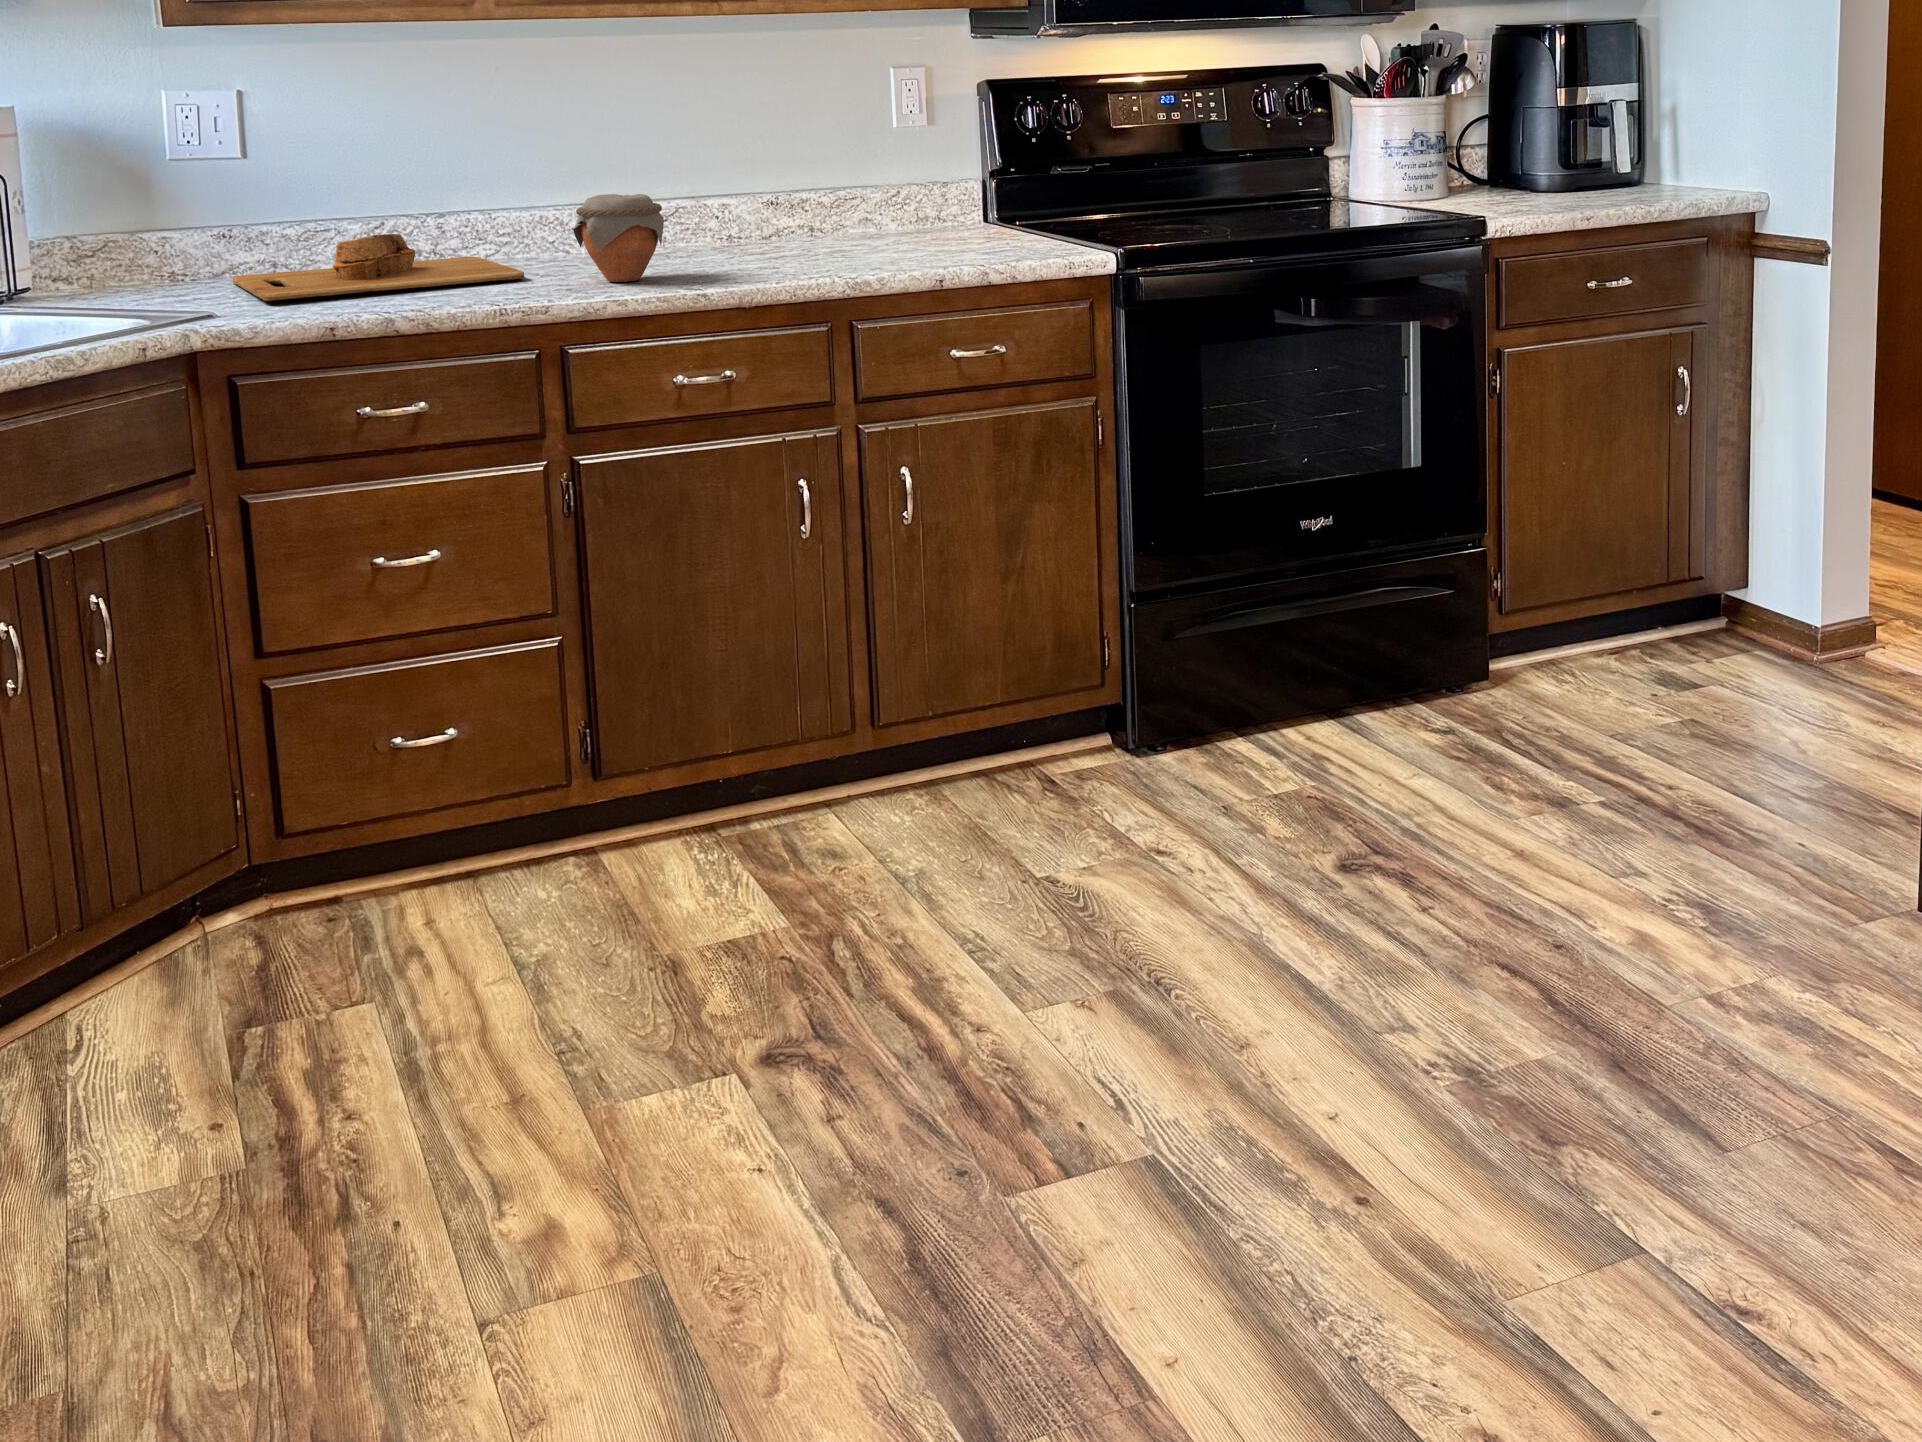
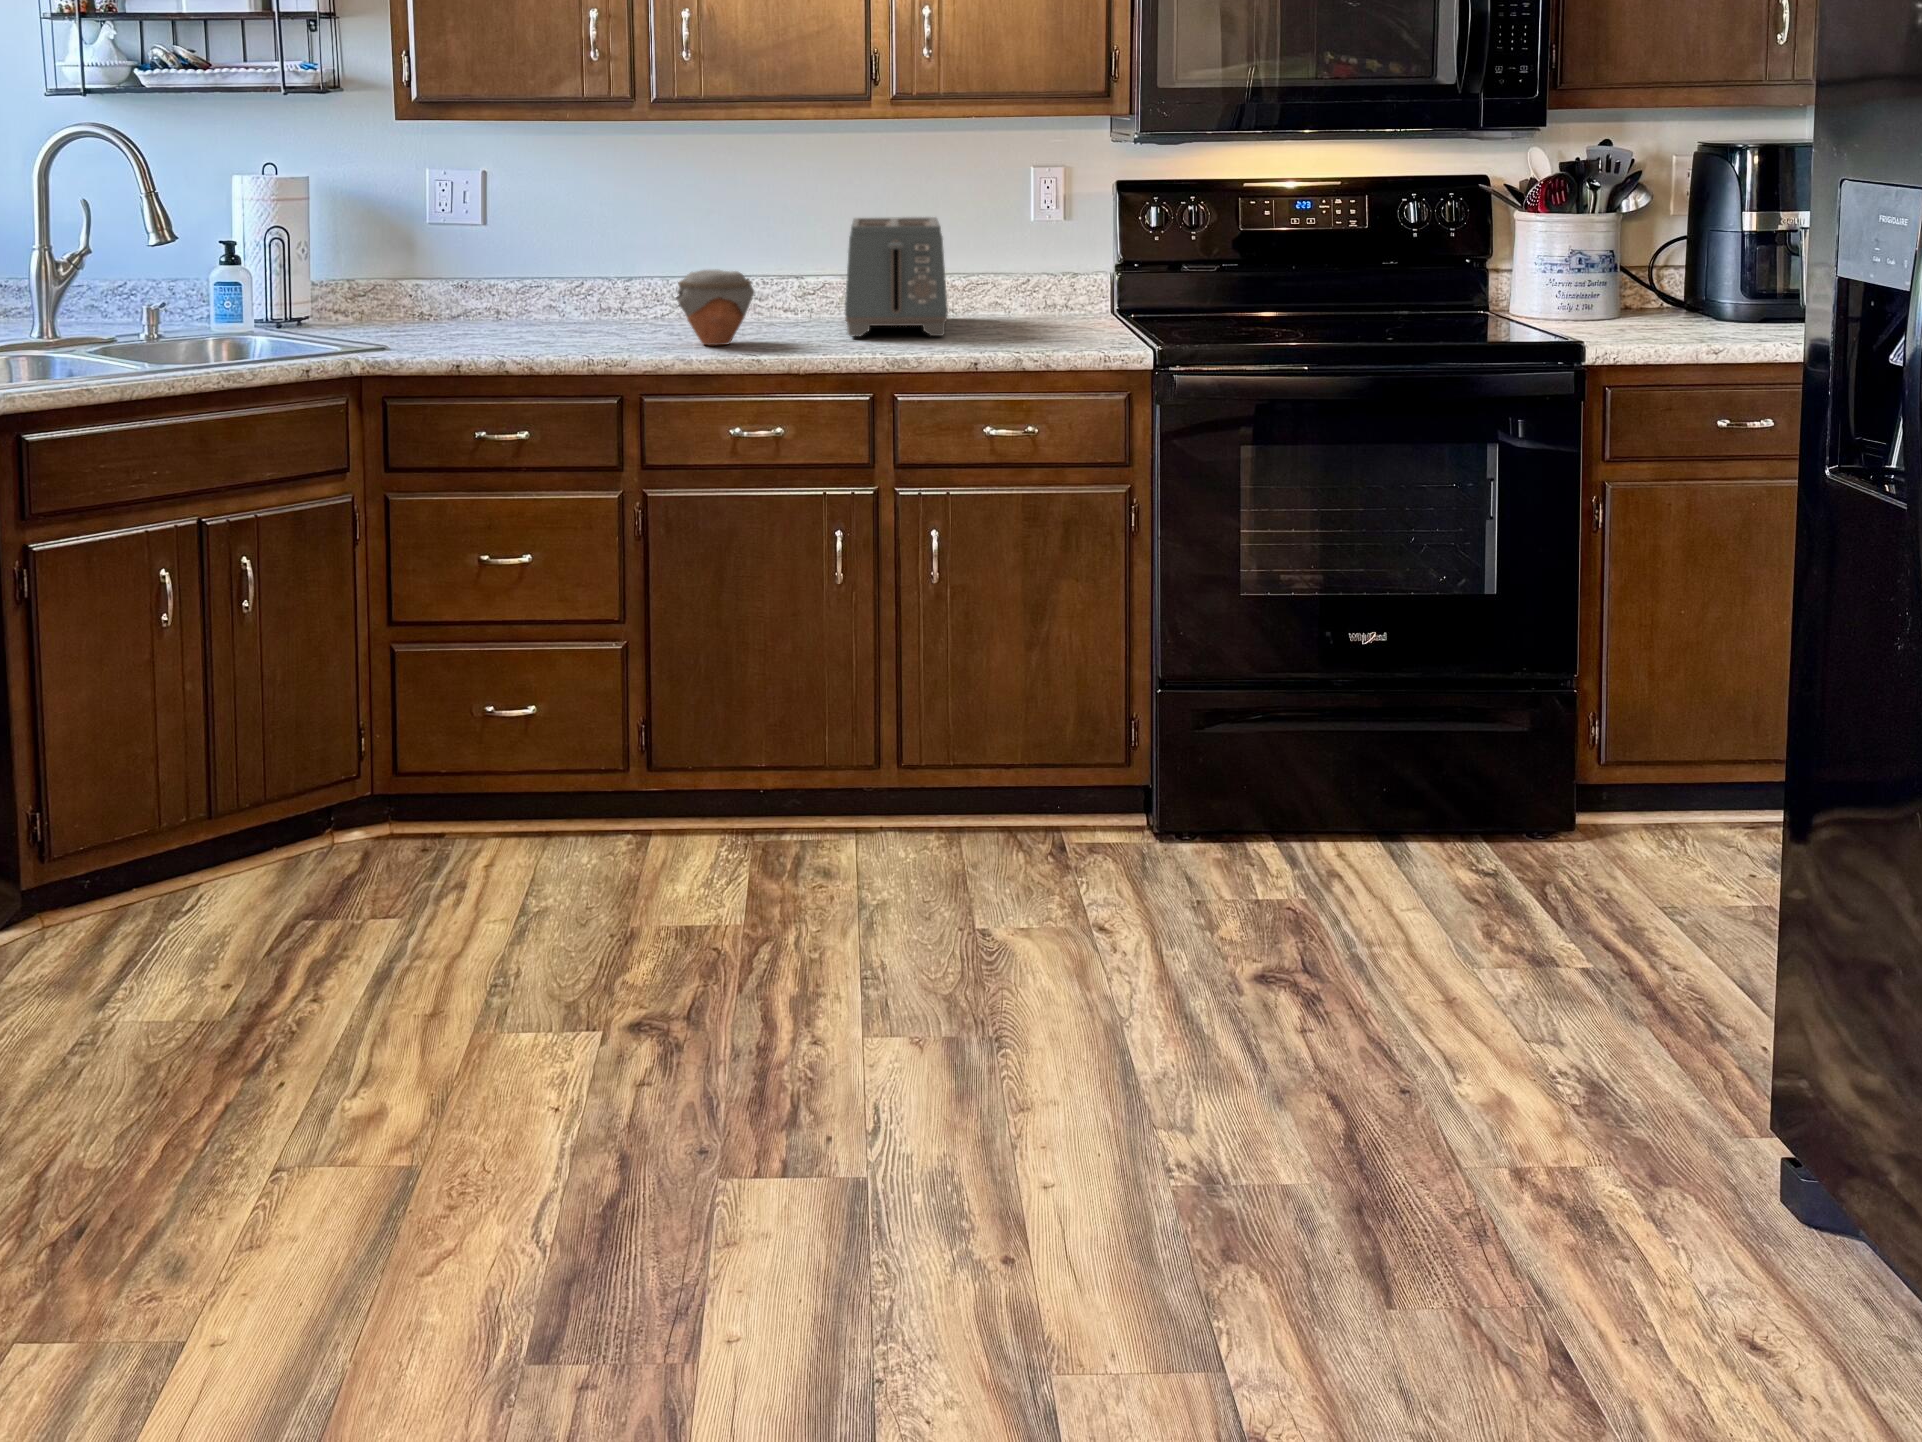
toaster: none [718,127,872,262] -> present [845,217,948,337]
cutting board: present [233,234,524,301] -> none [436,293,647,342]

